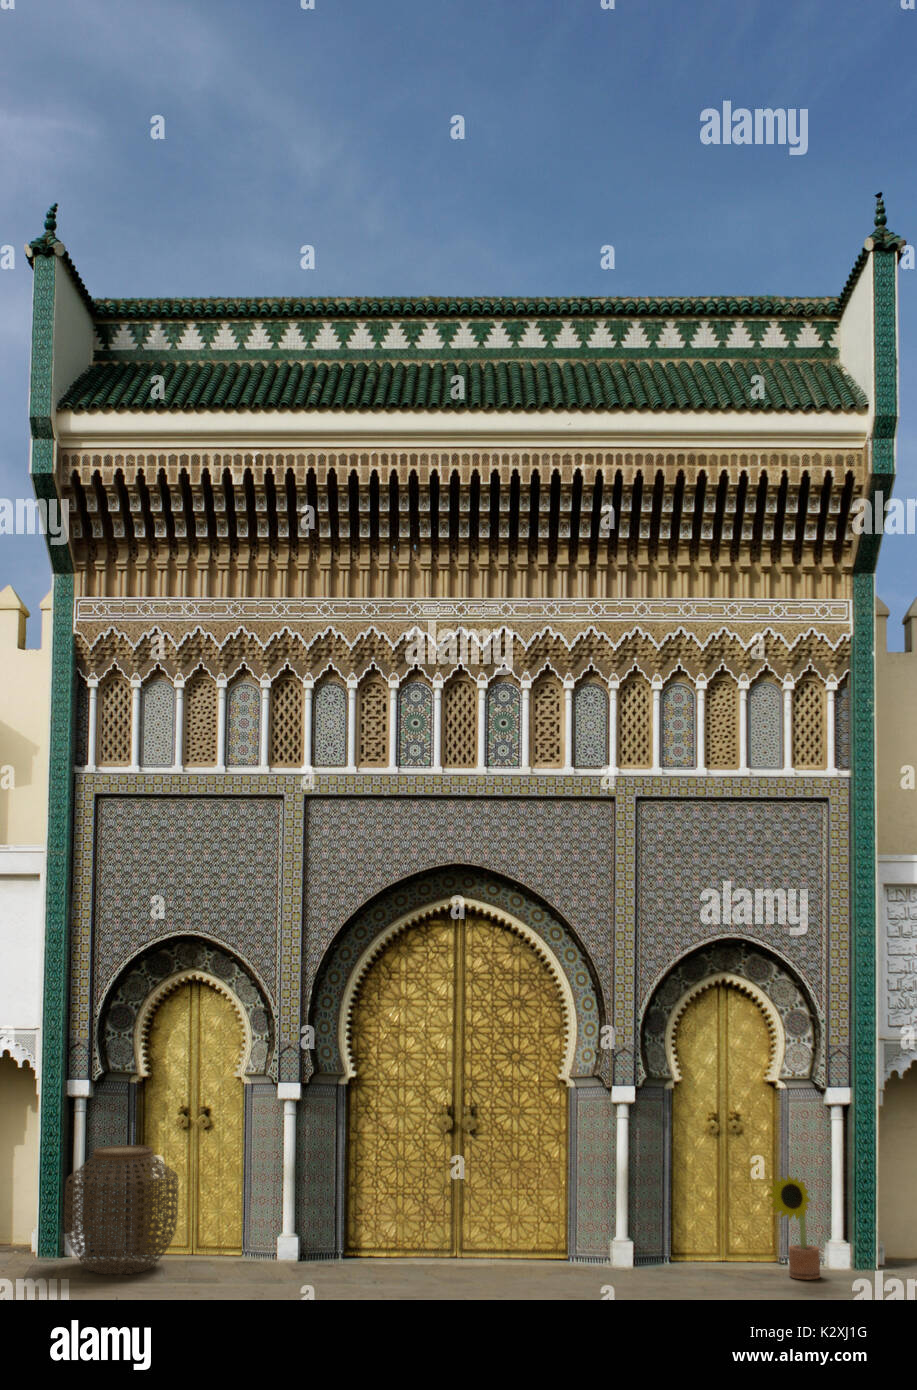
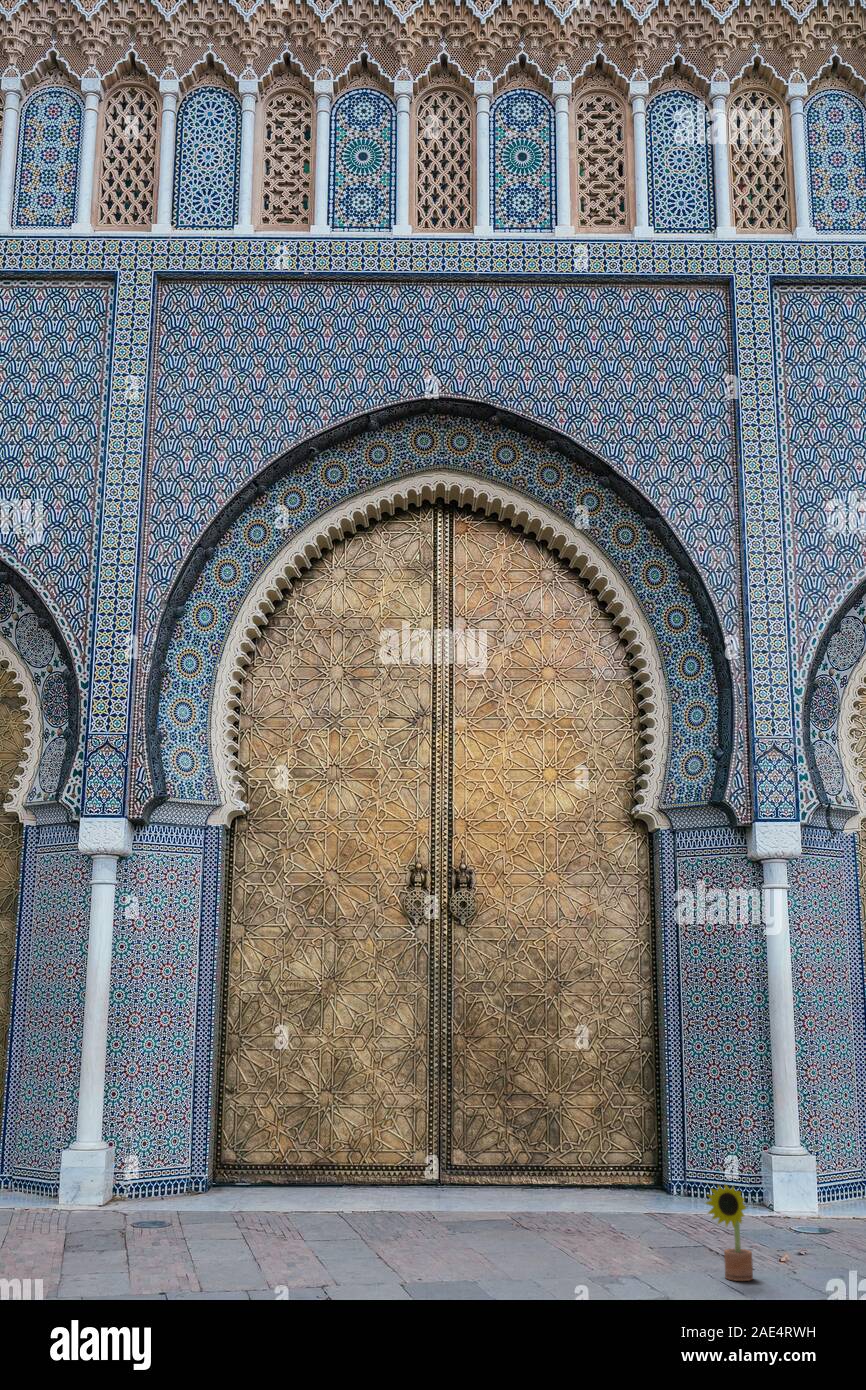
woven basket: present [64,1145,178,1274] -> none [59,1152,166,1274]

